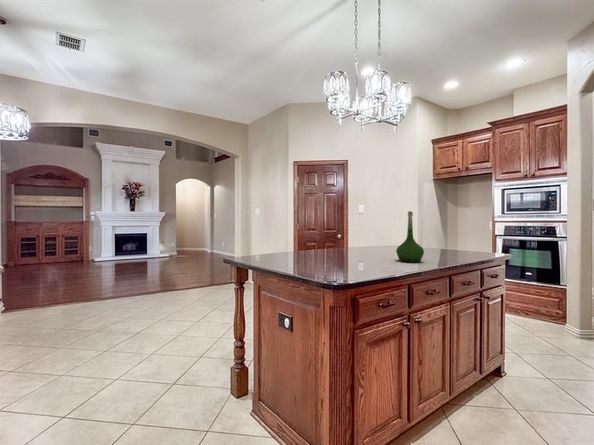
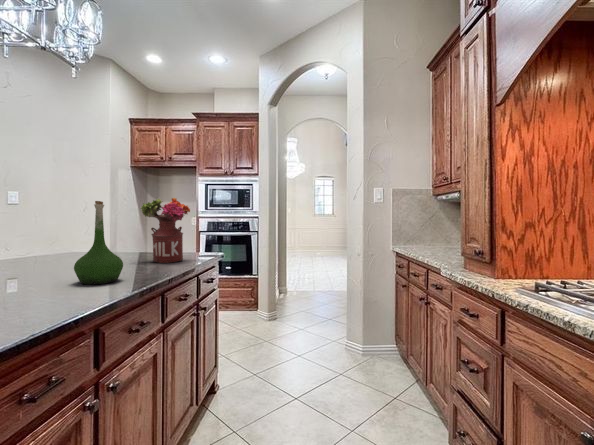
flower arrangement: none [437,206,477,256] -> present [141,198,190,263]

